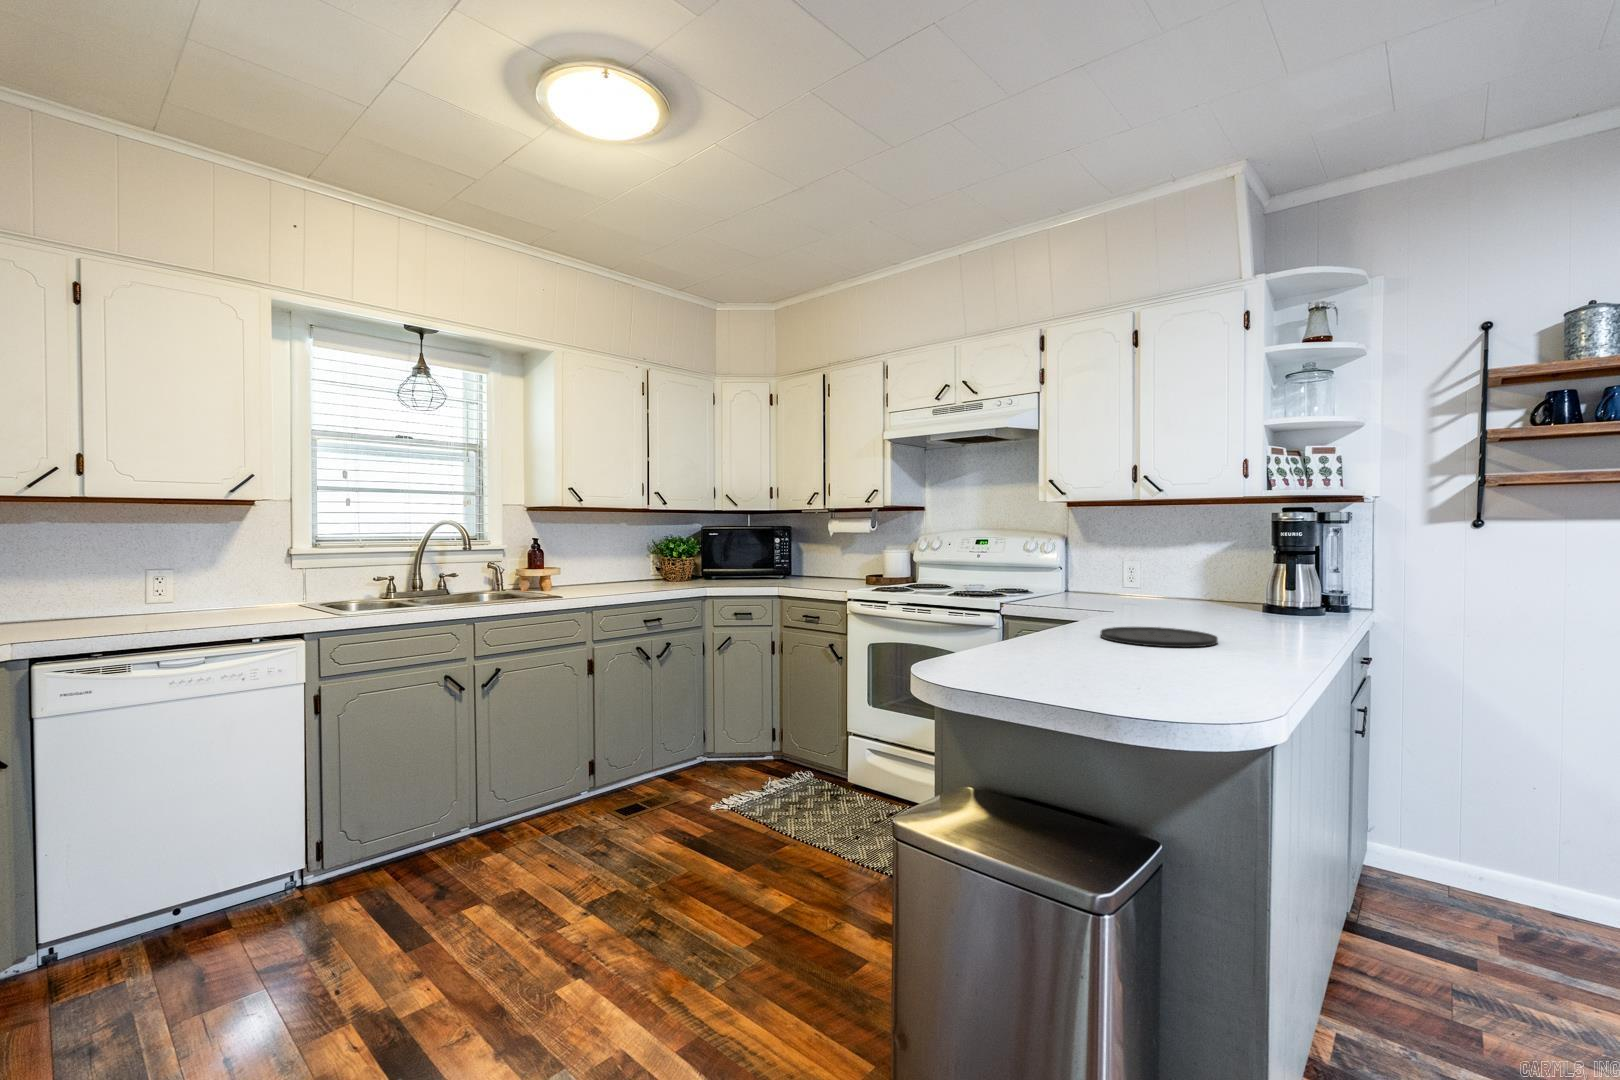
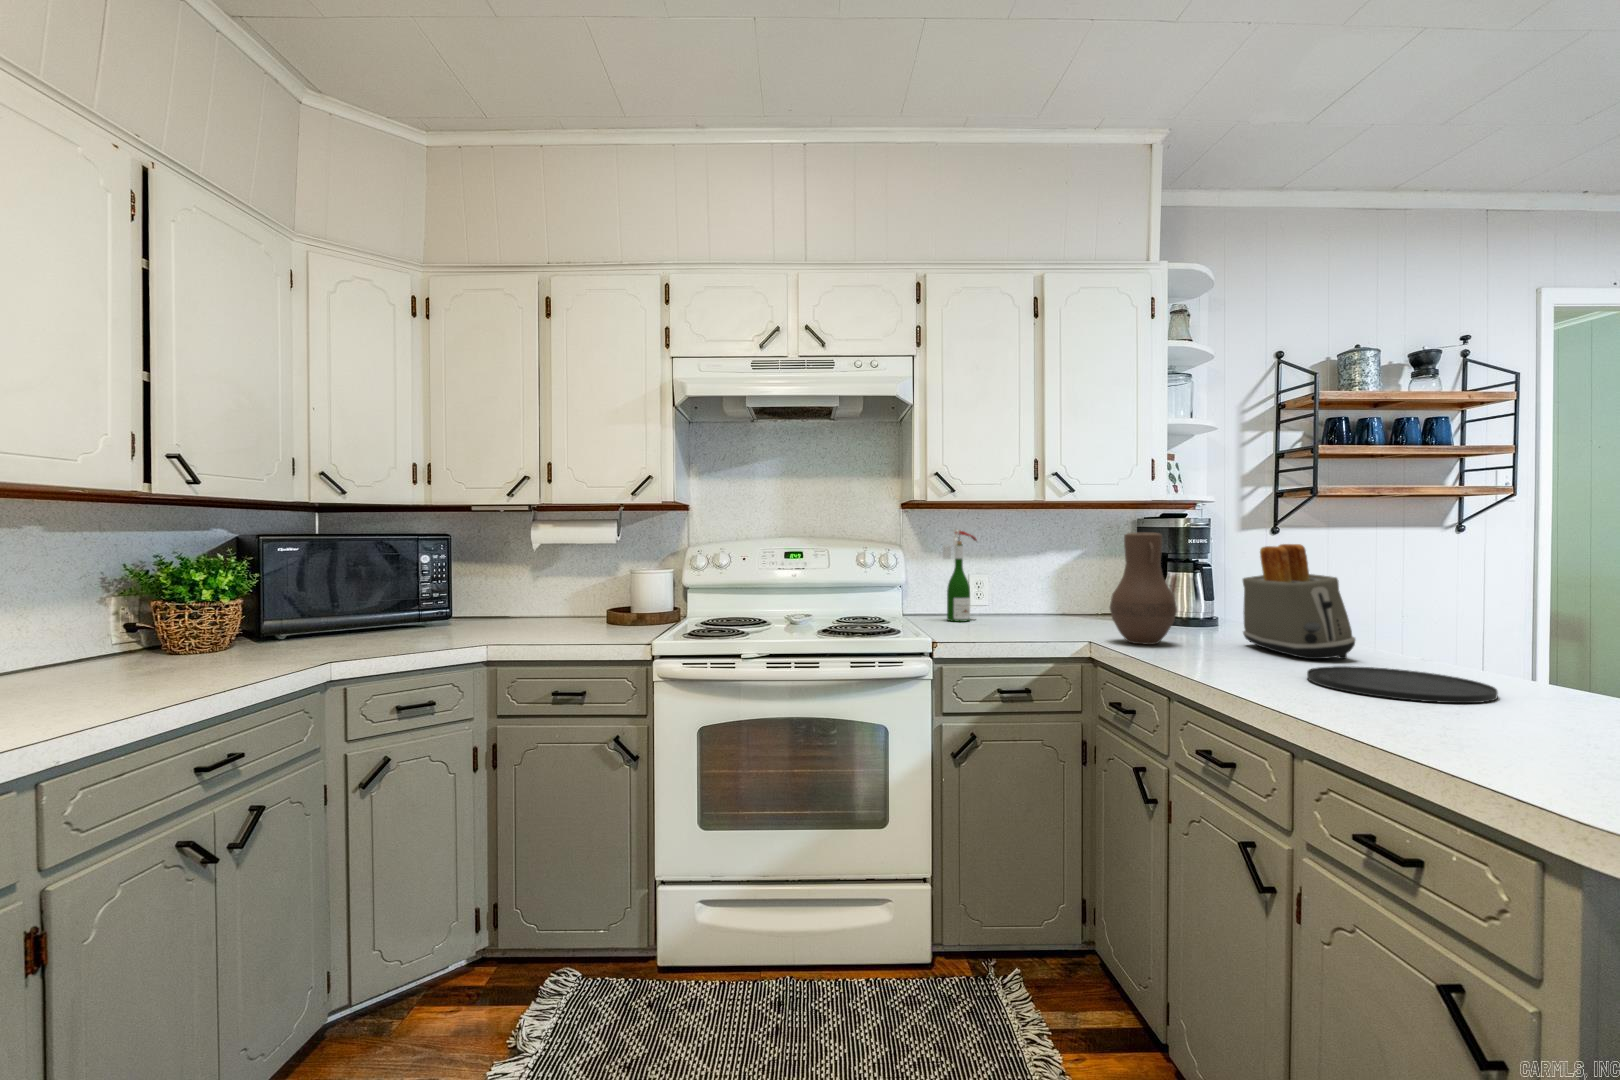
wine bottle: none [1084,522,1117,597] -> present [943,528,976,622]
vase: none [1121,526,1175,615] -> present [1110,533,1177,645]
toaster: none [1196,536,1273,631] -> present [1243,544,1355,659]

